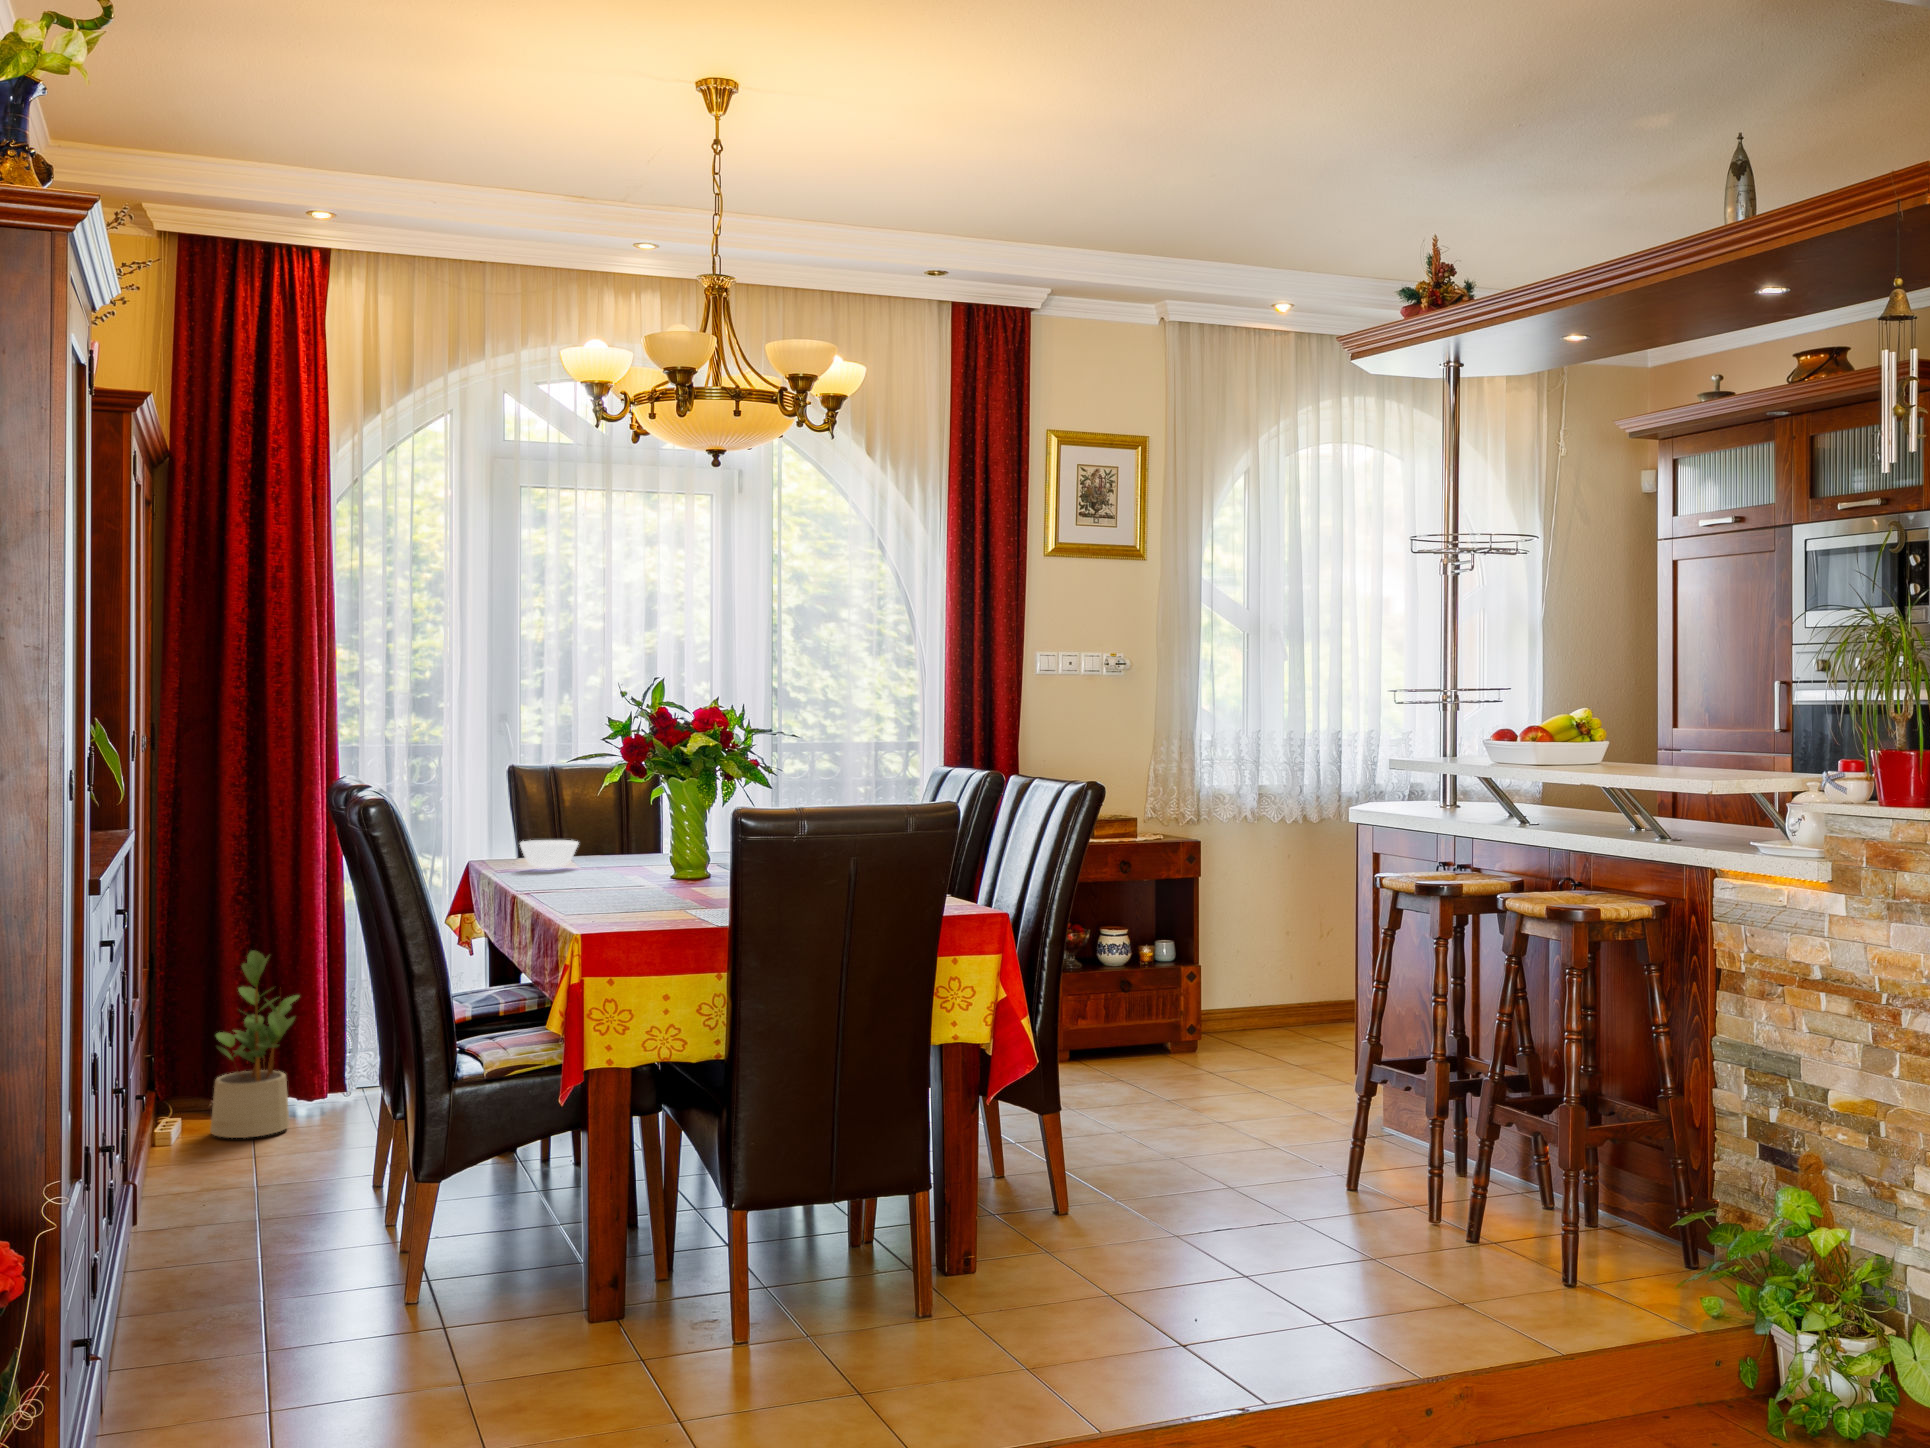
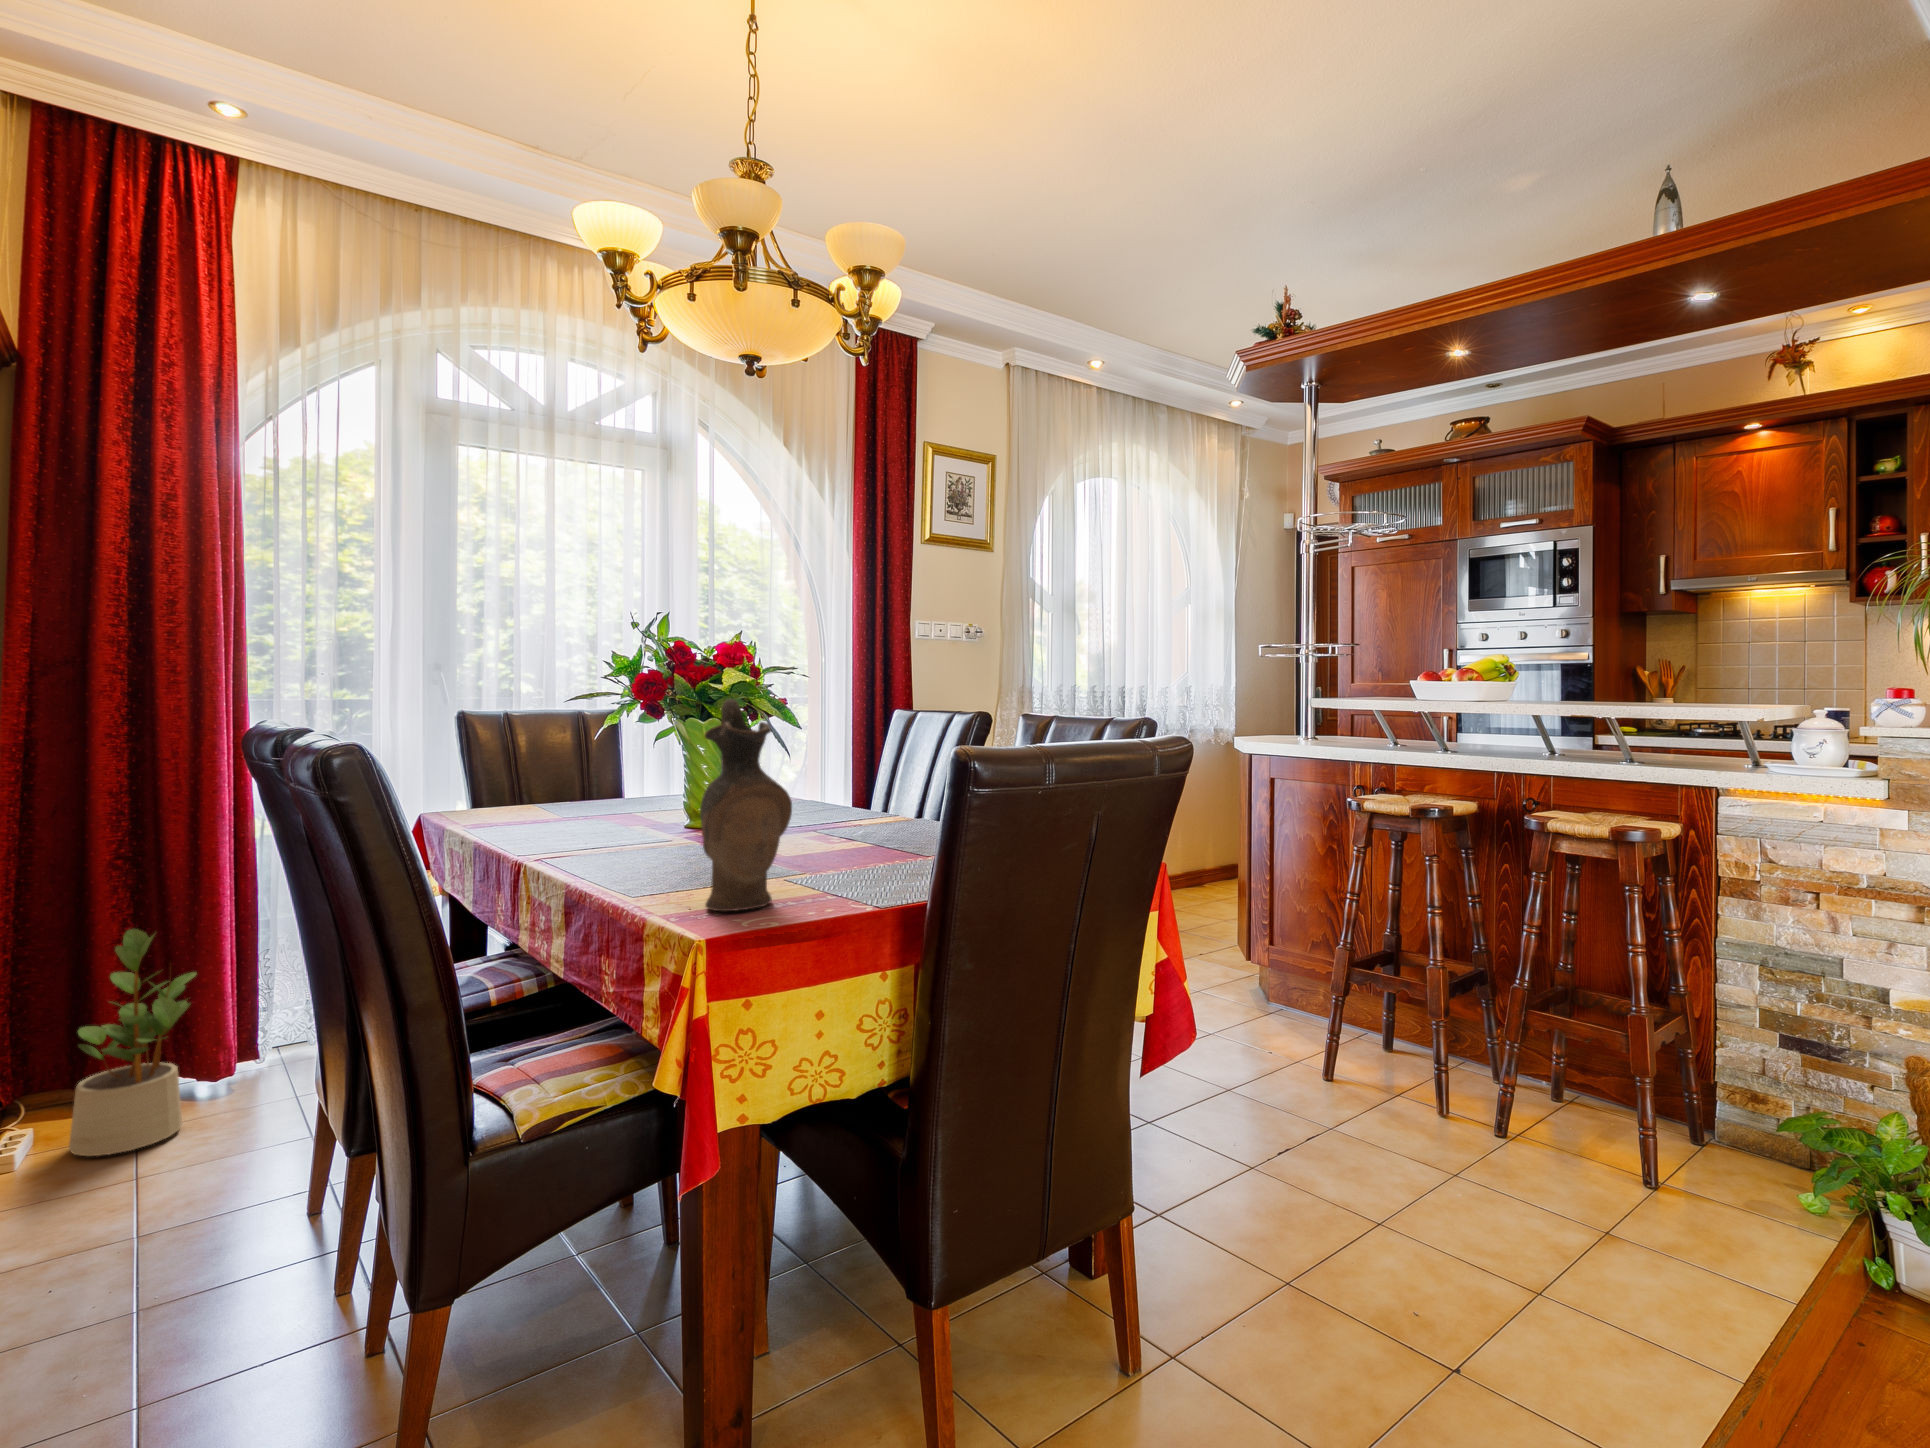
ceramic pitcher: none [601,768,665,924] -> present [700,699,792,911]
bowl: present [520,840,579,868] -> none [490,790,561,822]

